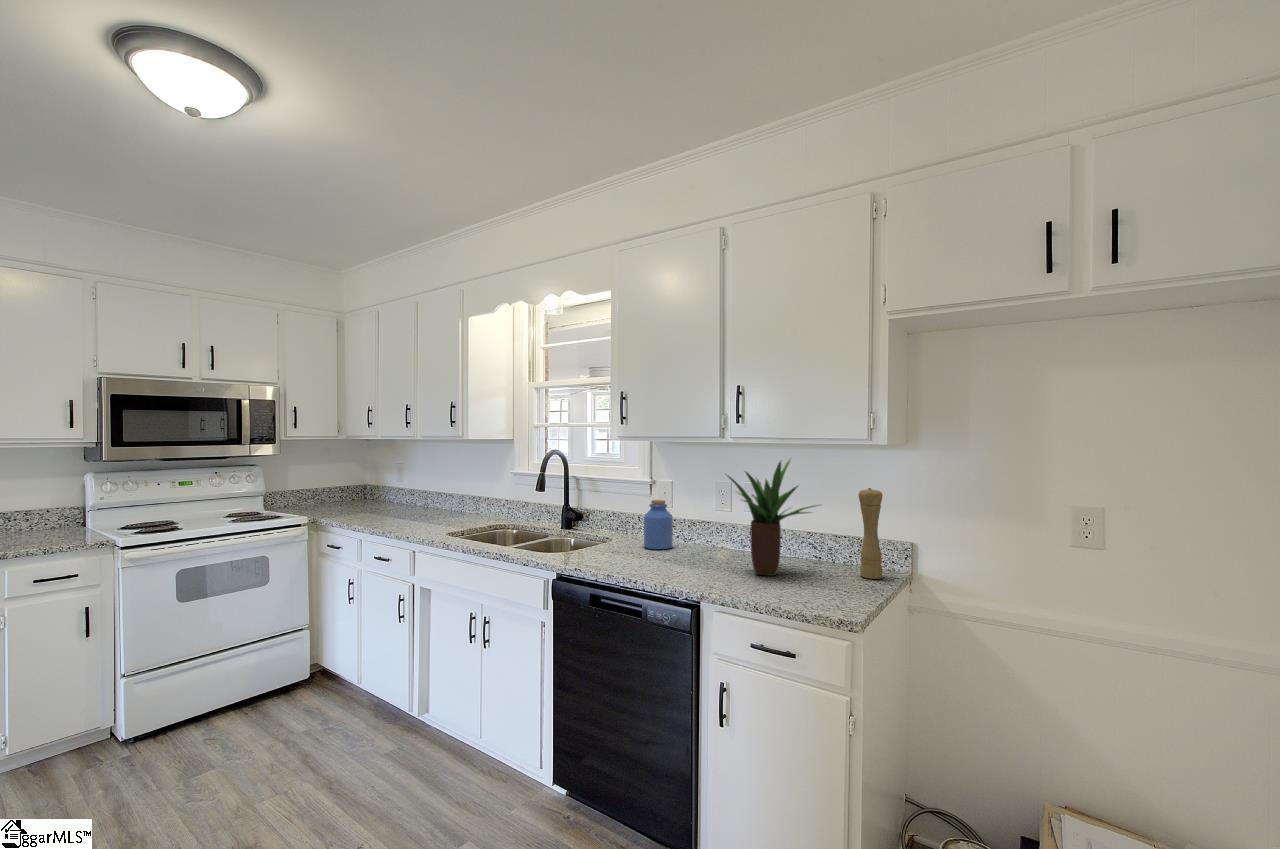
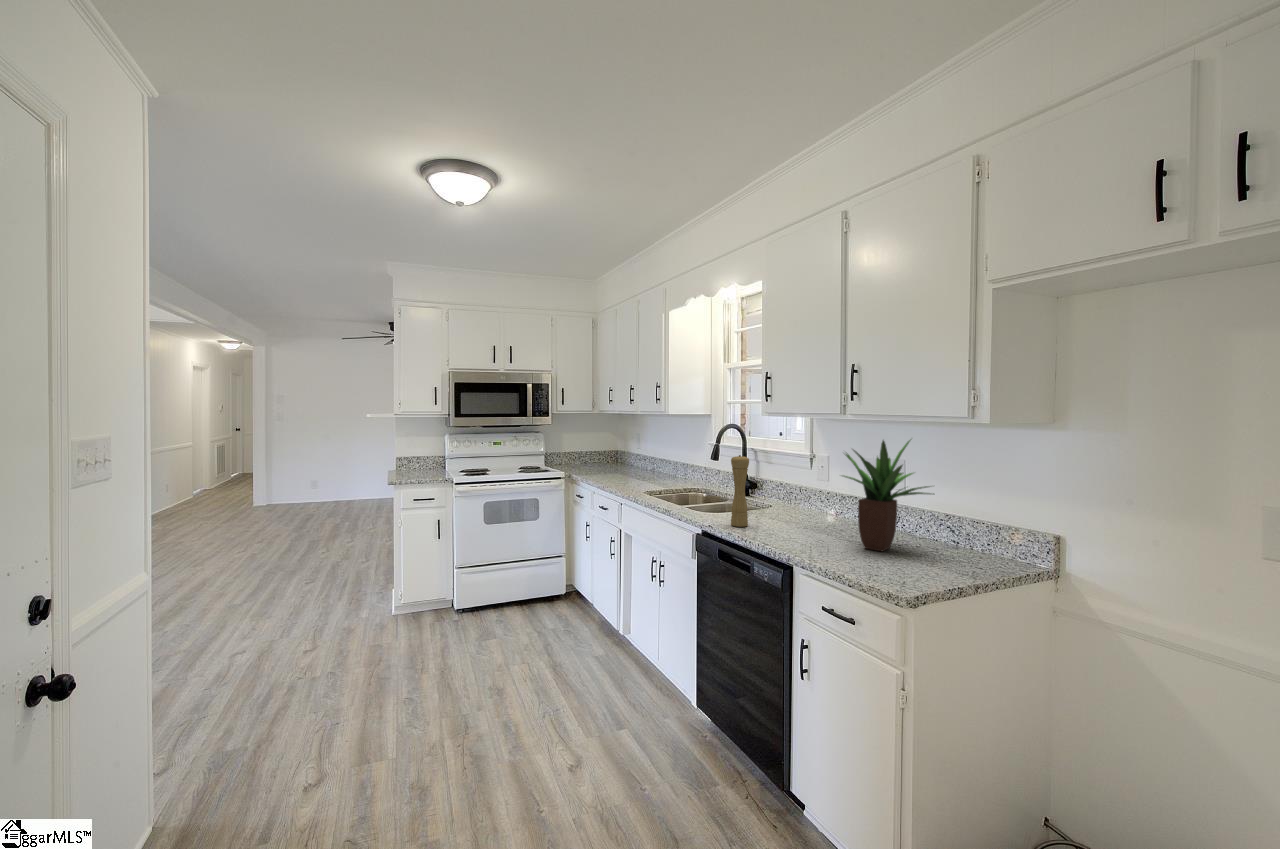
pepper mill: present [858,488,882,579] -> present [731,455,749,527]
jar: present [644,500,673,549] -> none [792,474,820,519]

